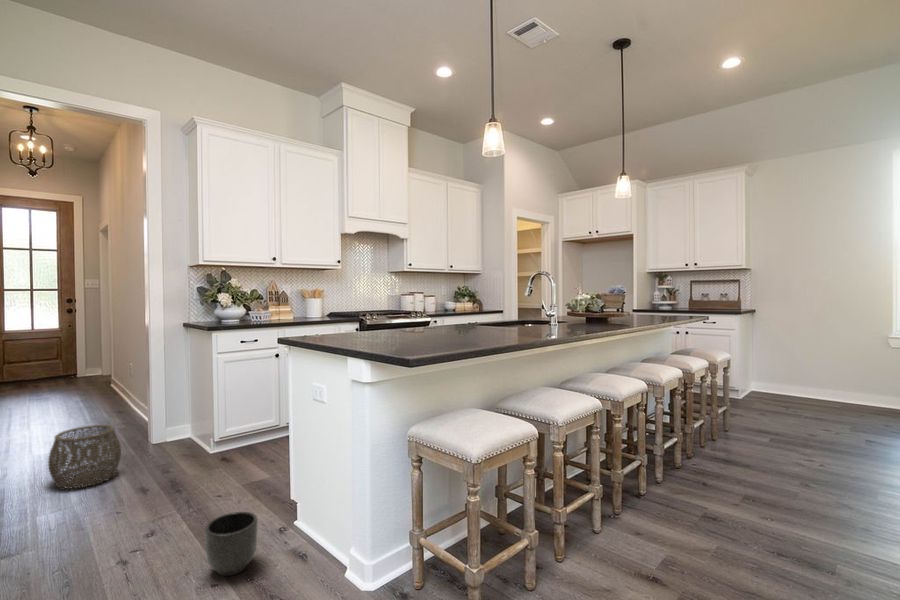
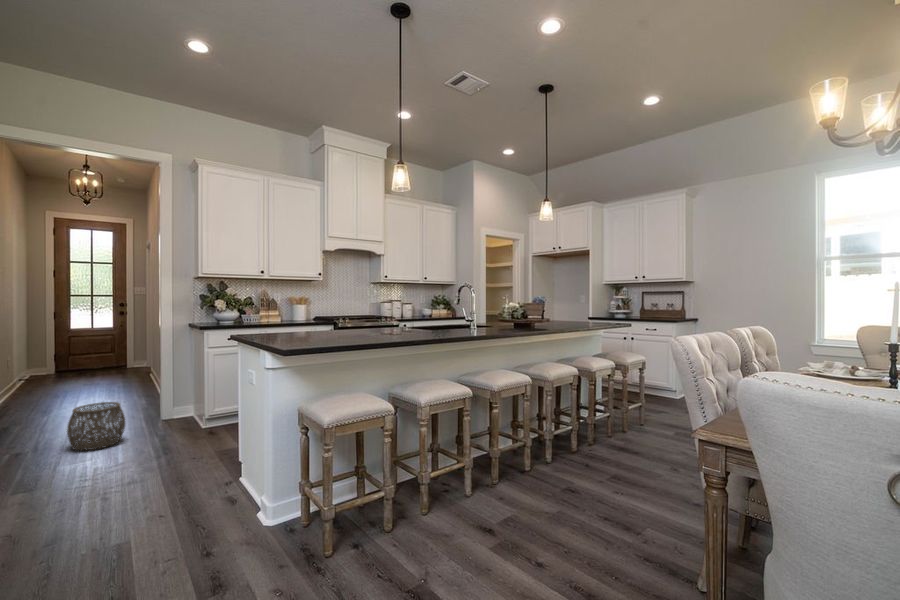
planter: present [205,512,258,576] -> none [151,467,195,514]

